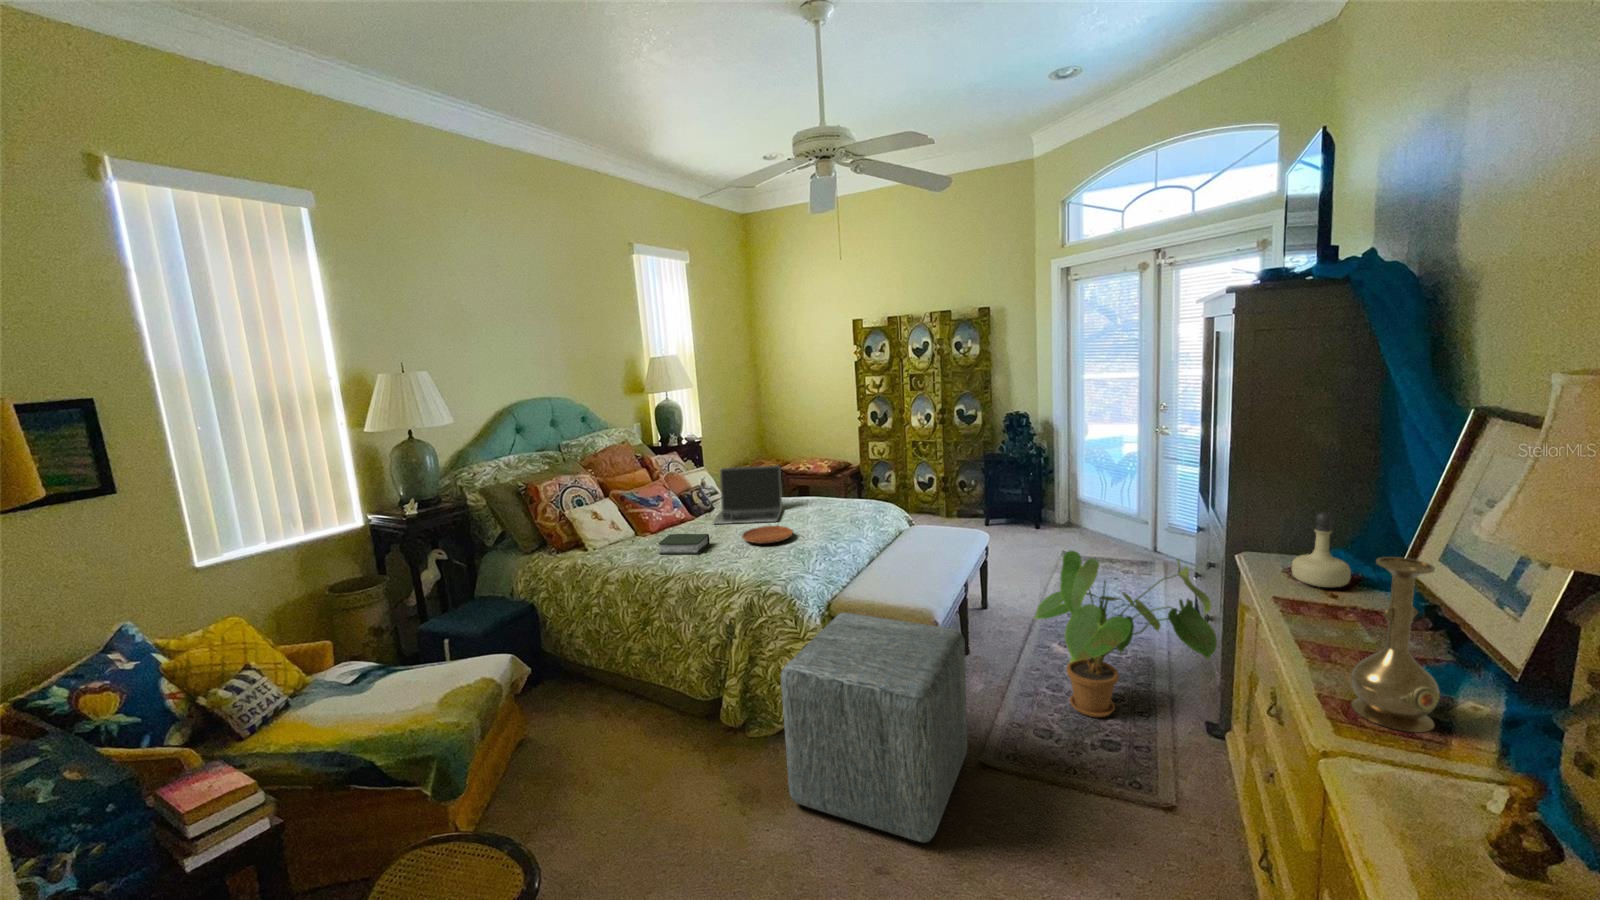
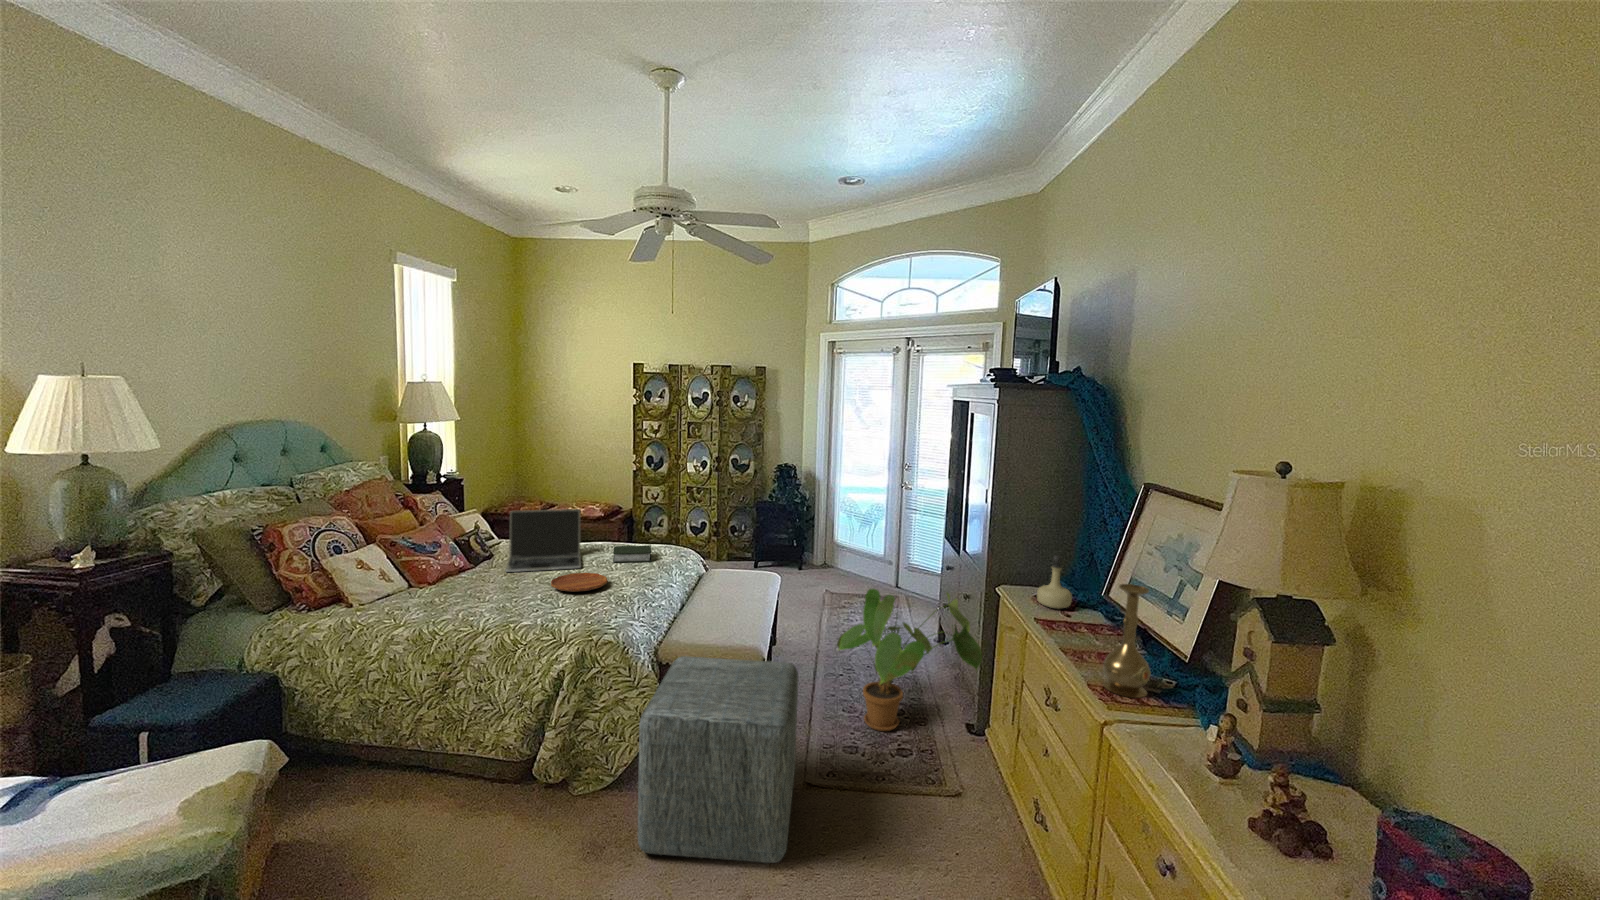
book: present [658,534,710,554] -> present [613,546,652,563]

